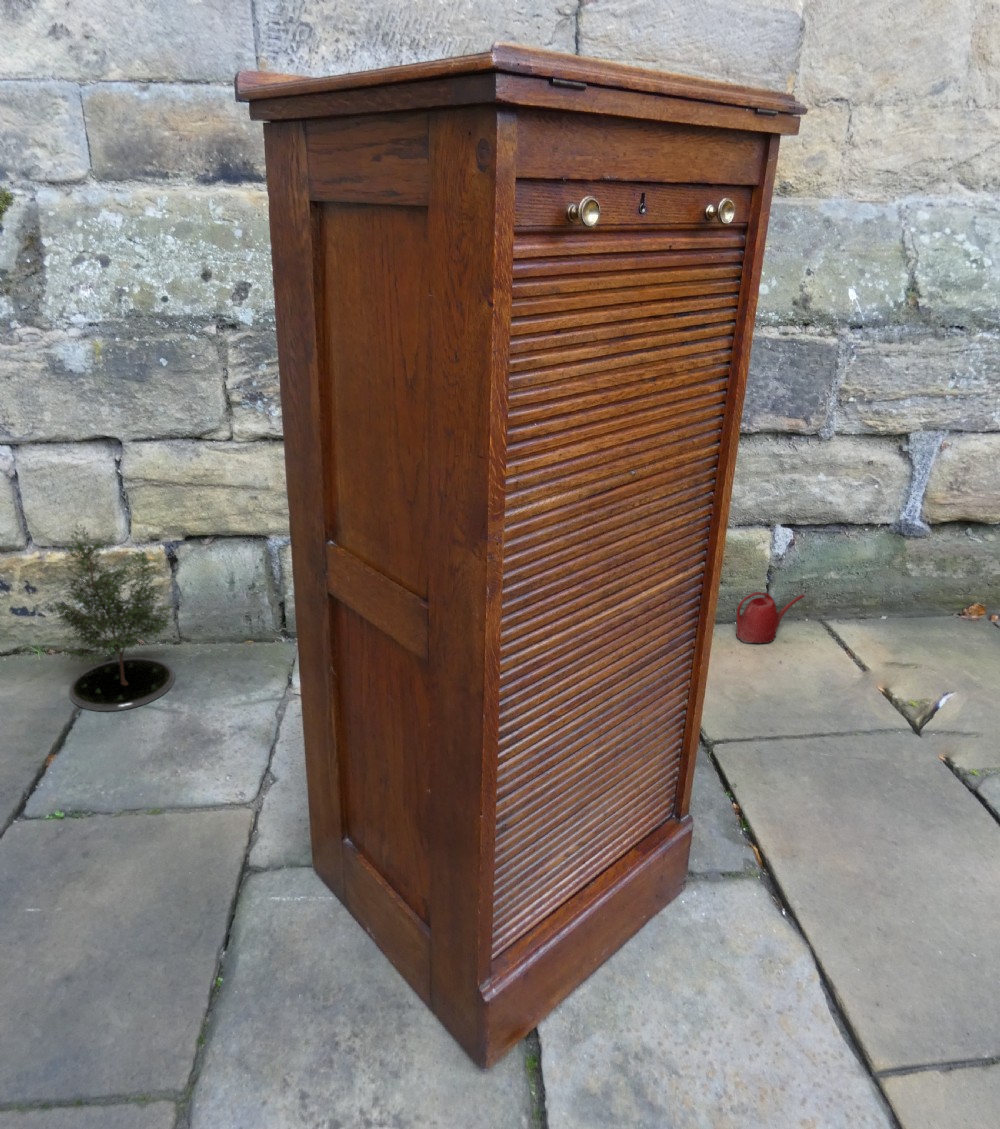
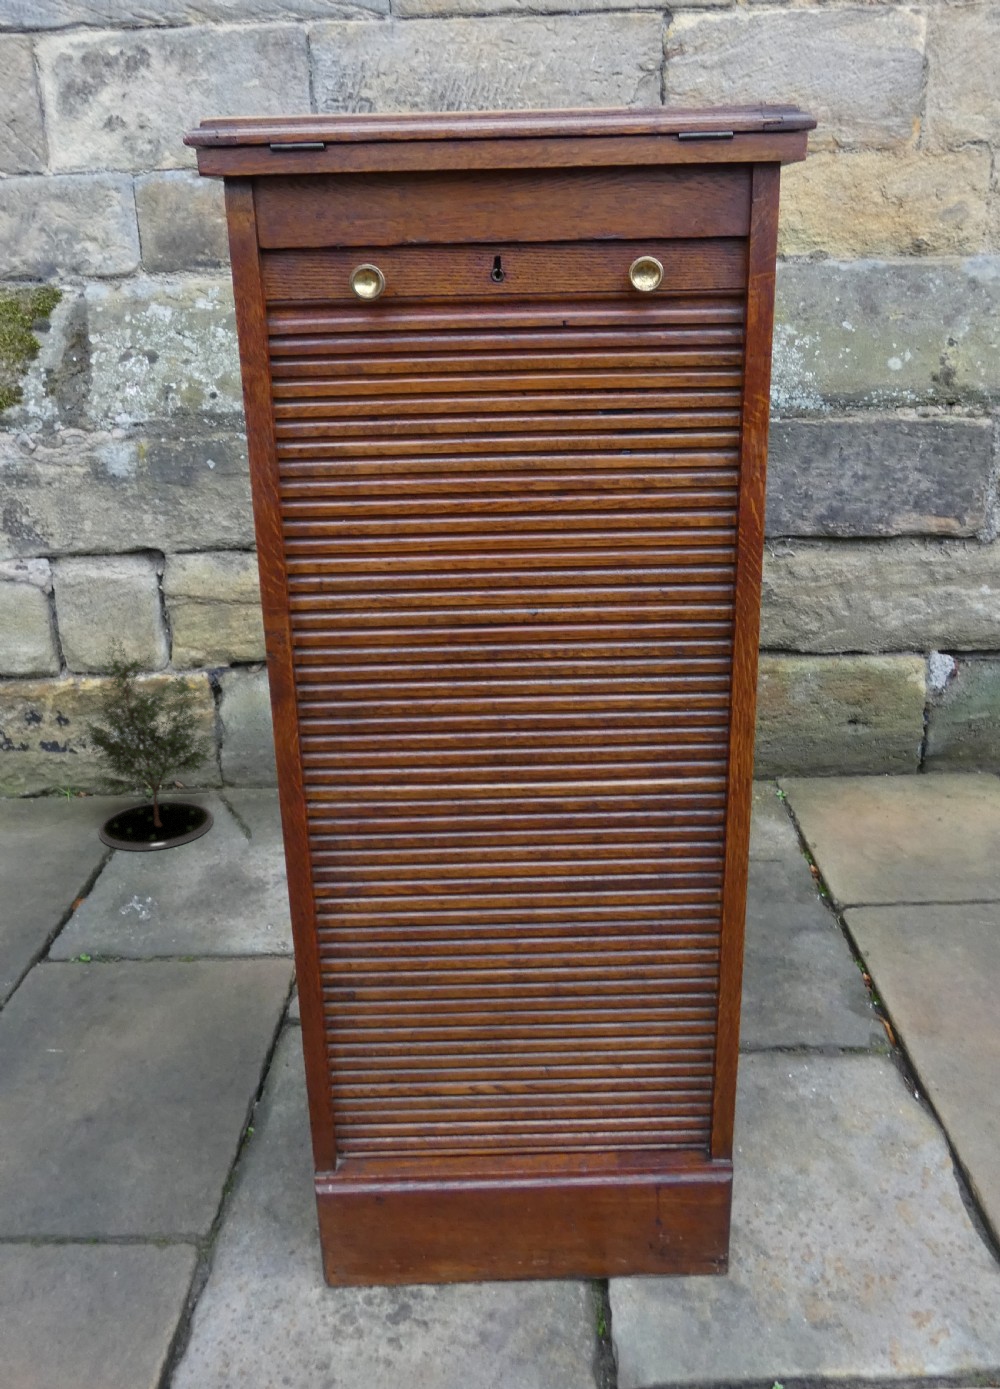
watering can: present [736,592,805,643] -> none [881,732,970,796]

